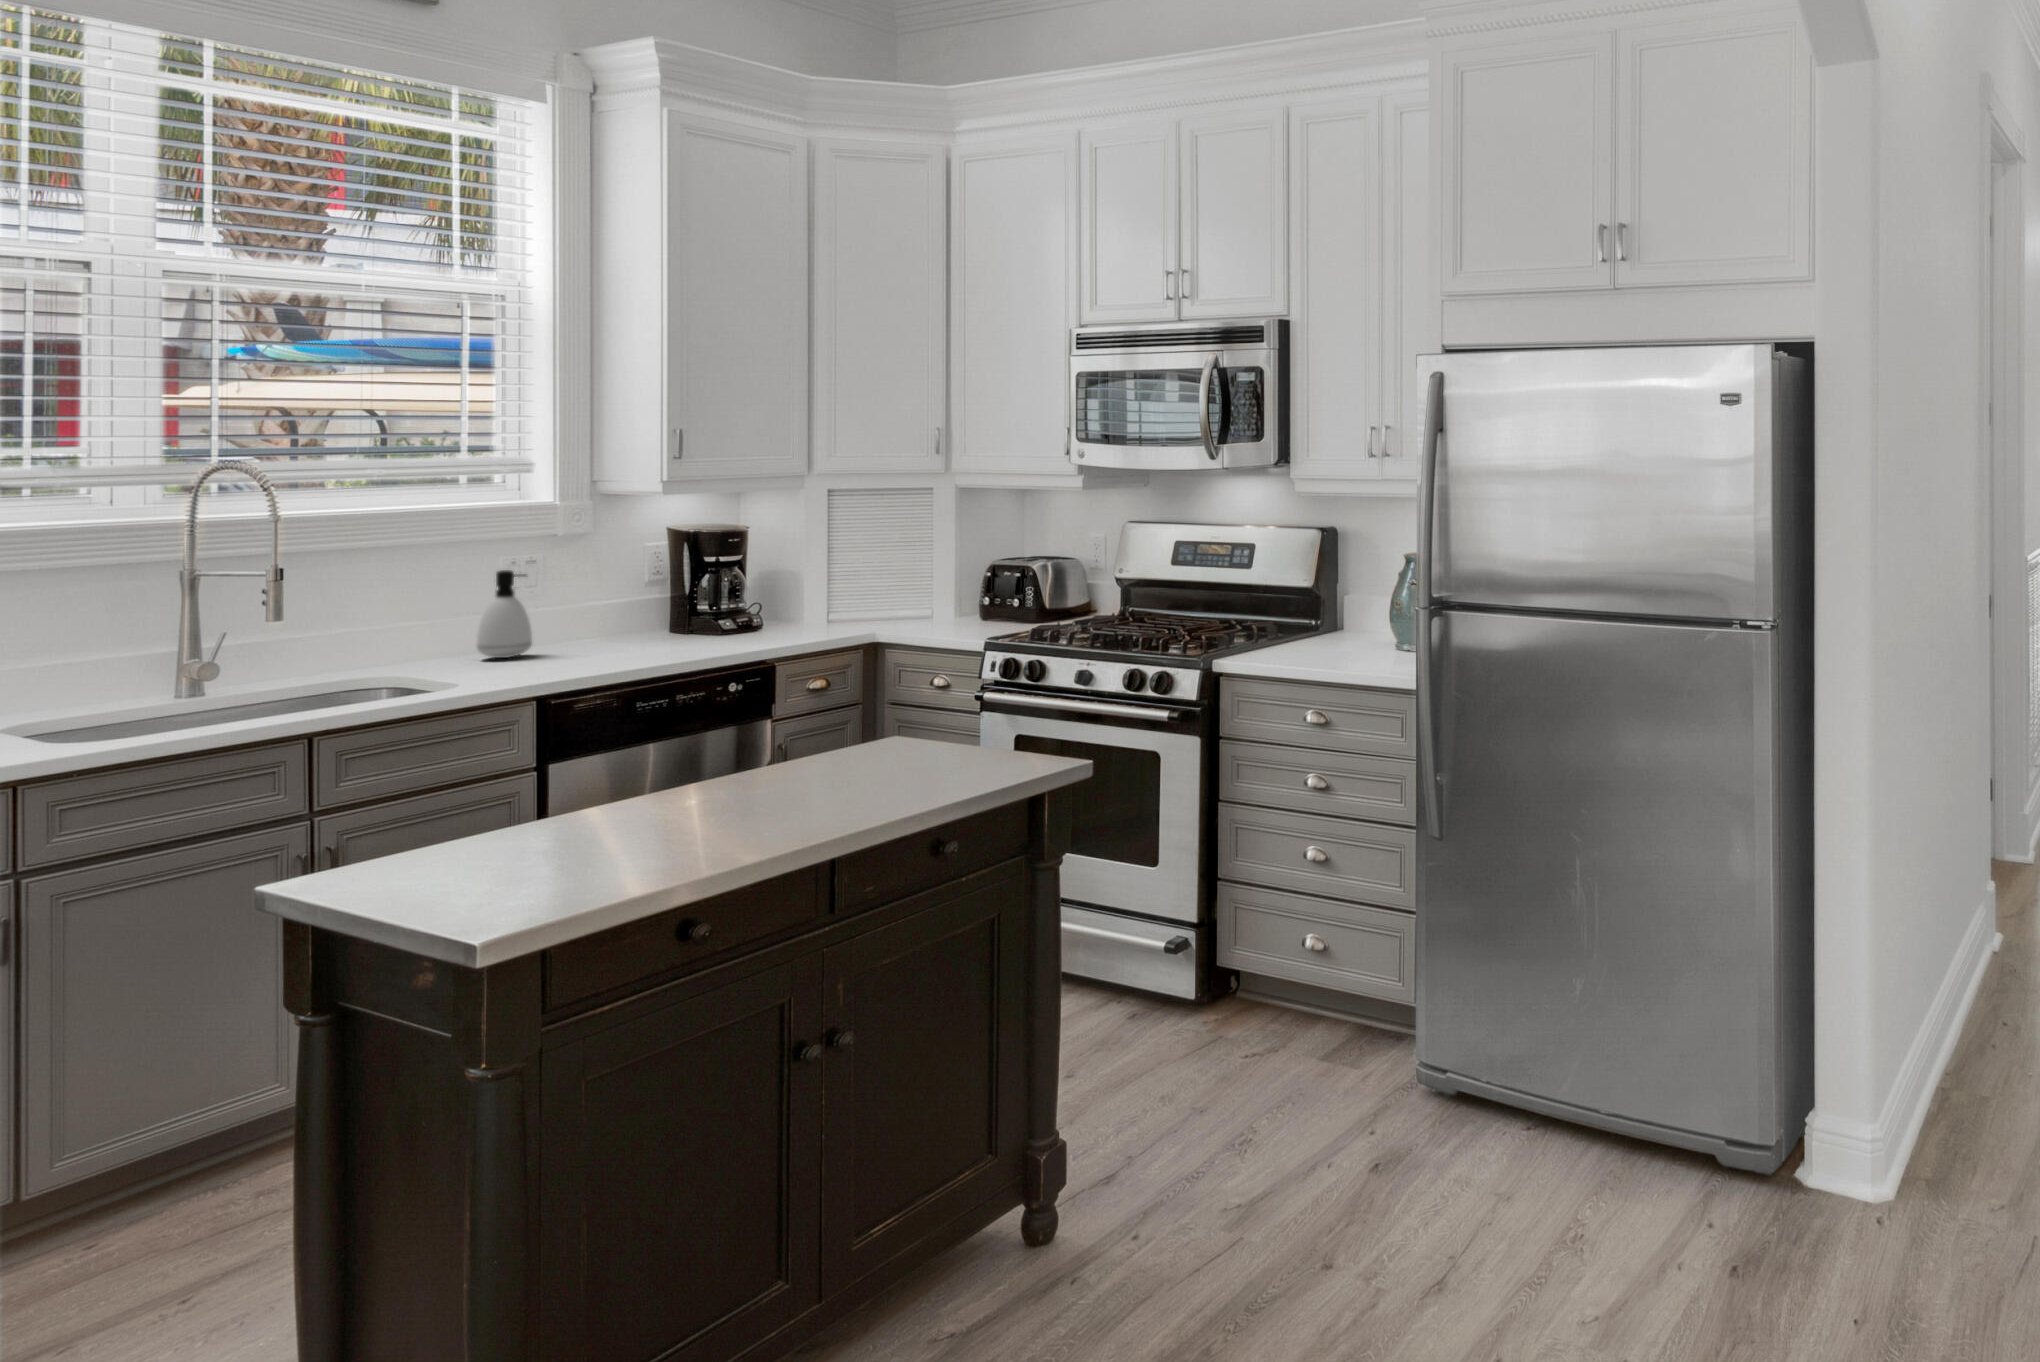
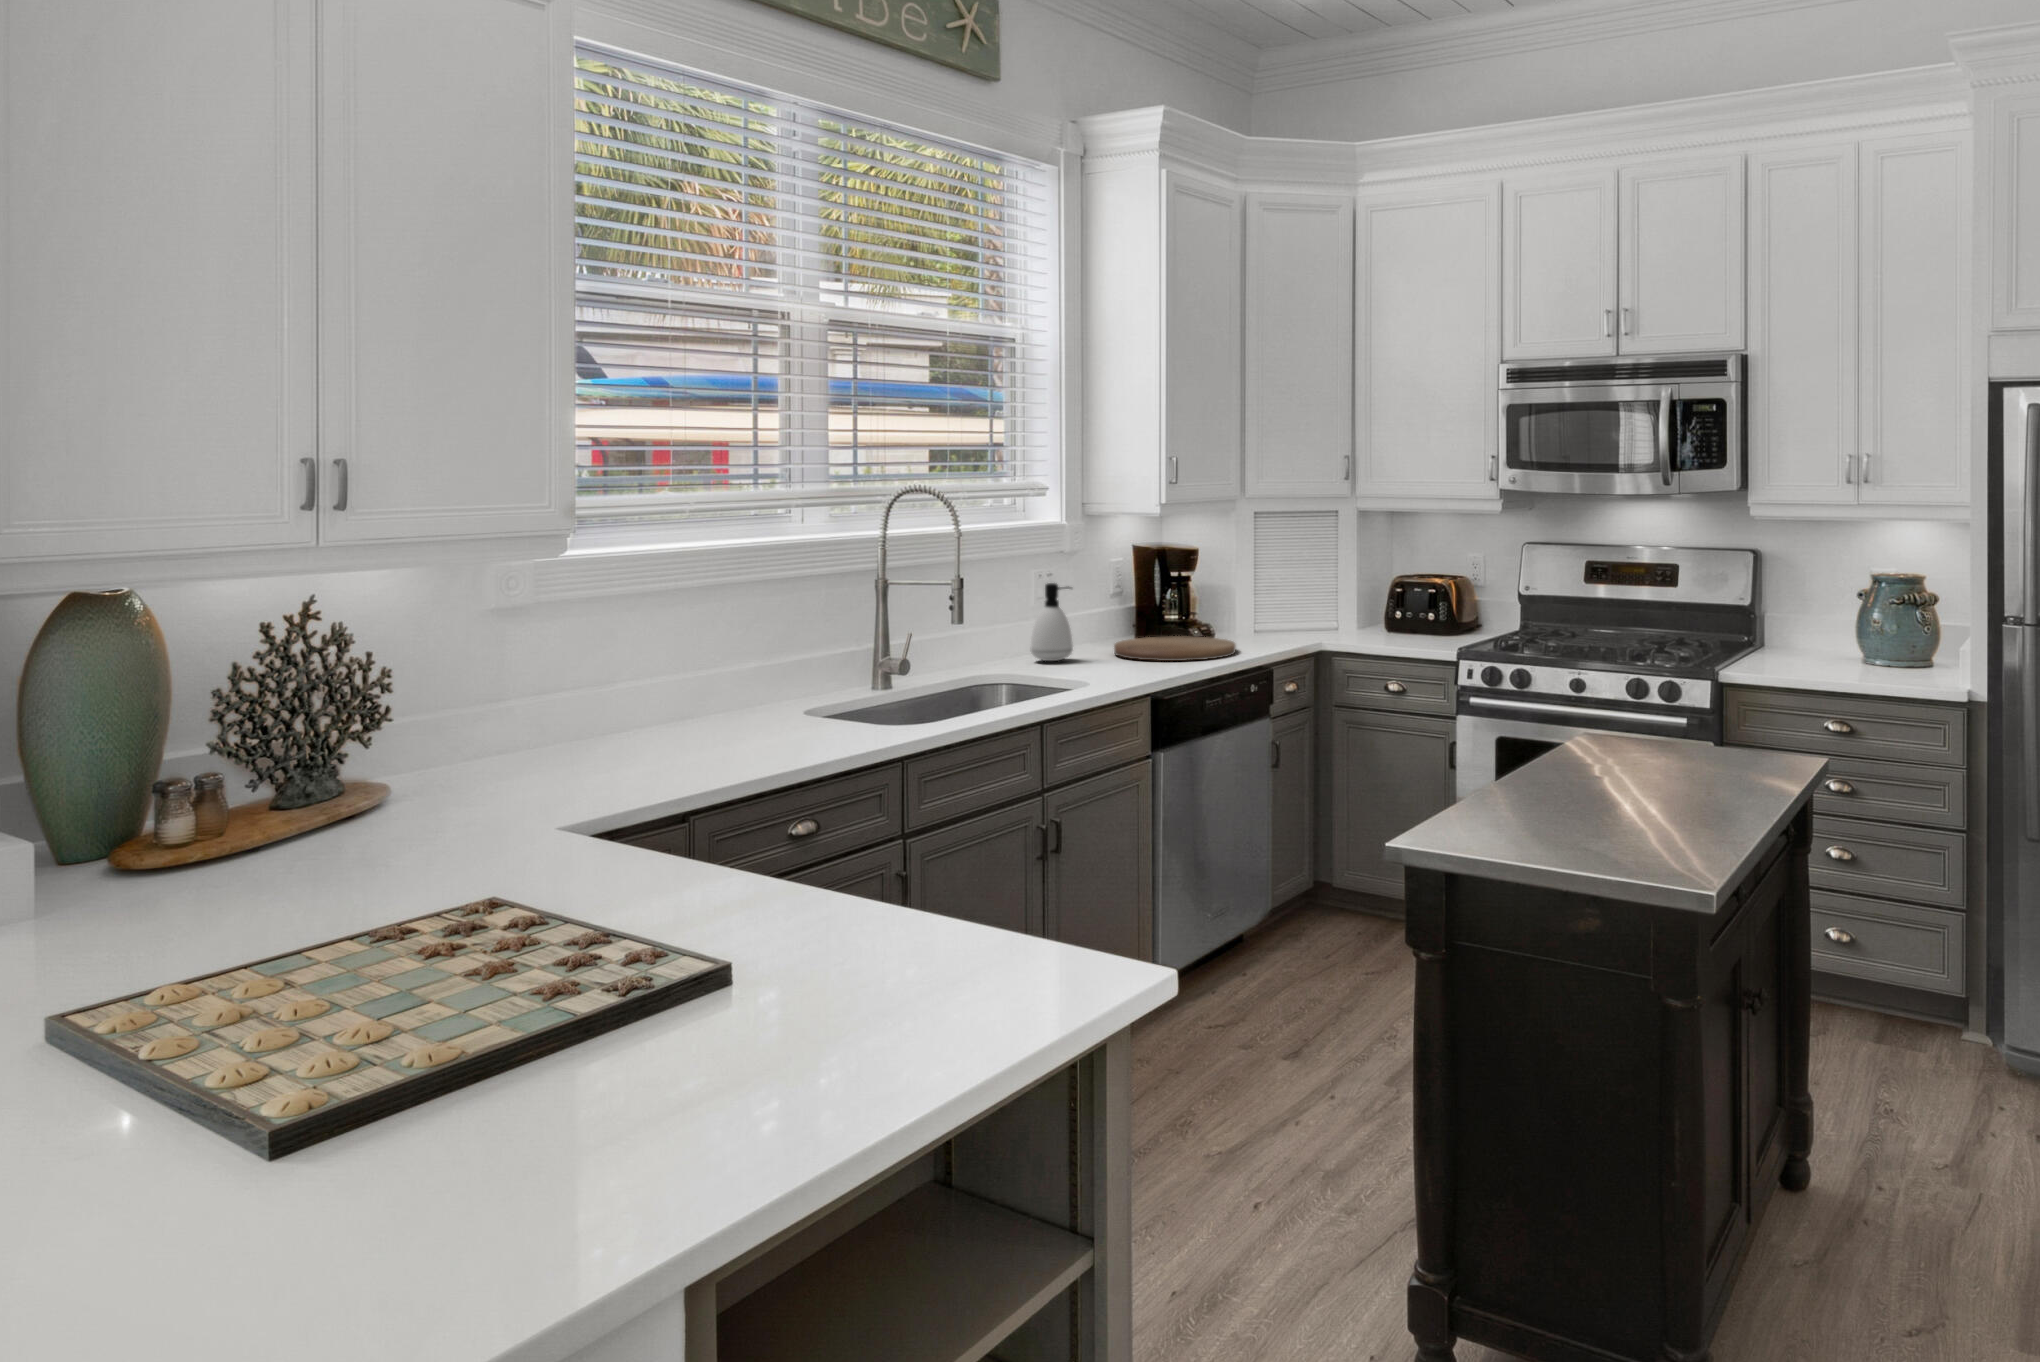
cutting board: none [592,628,744,656] -> present [1114,636,1236,661]

